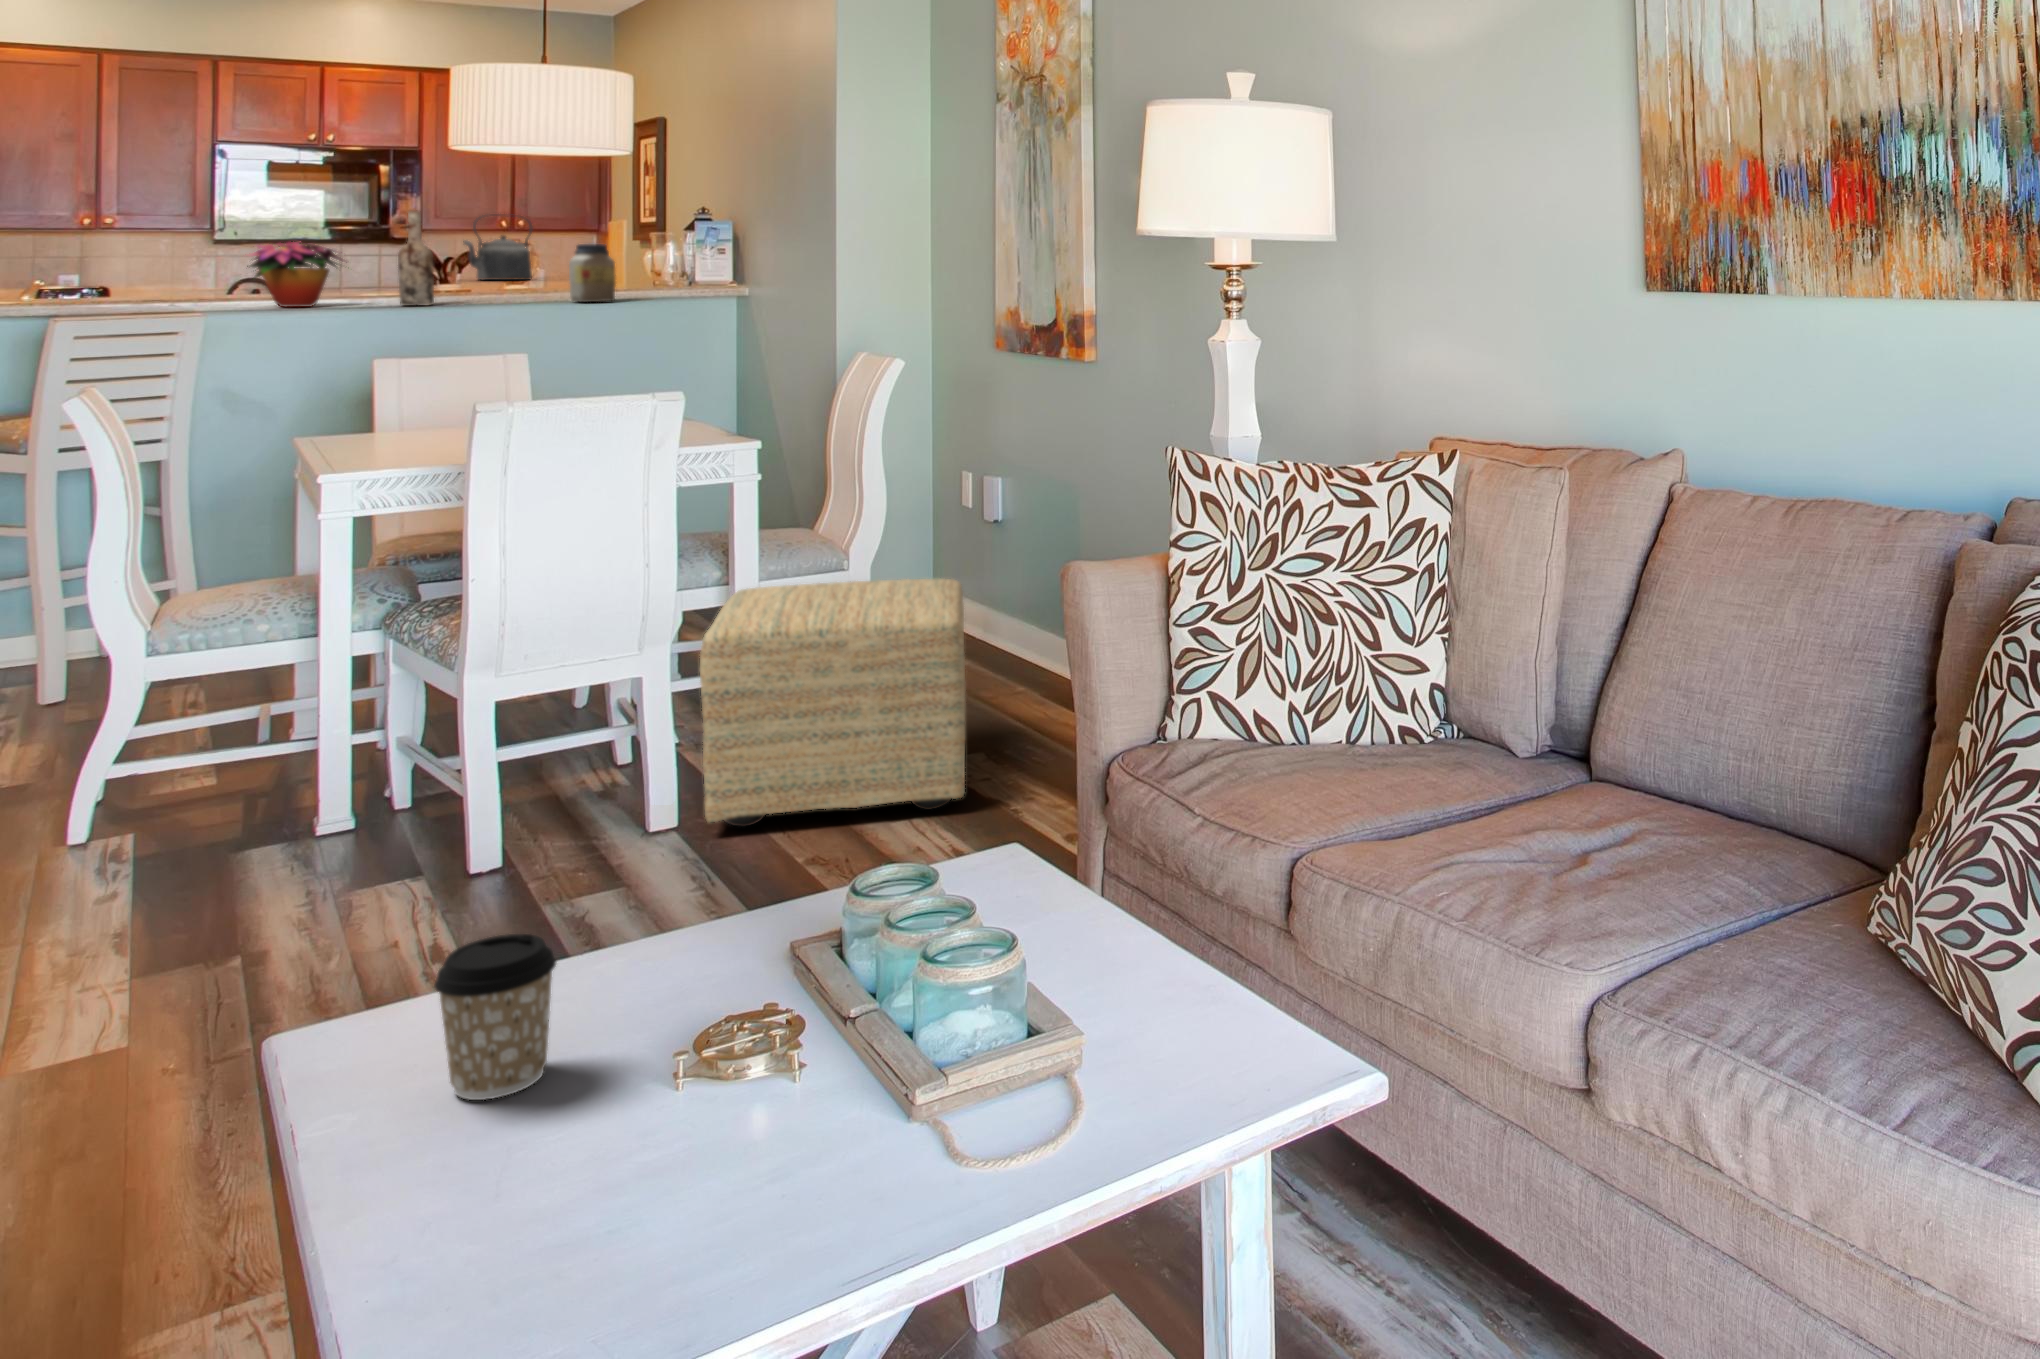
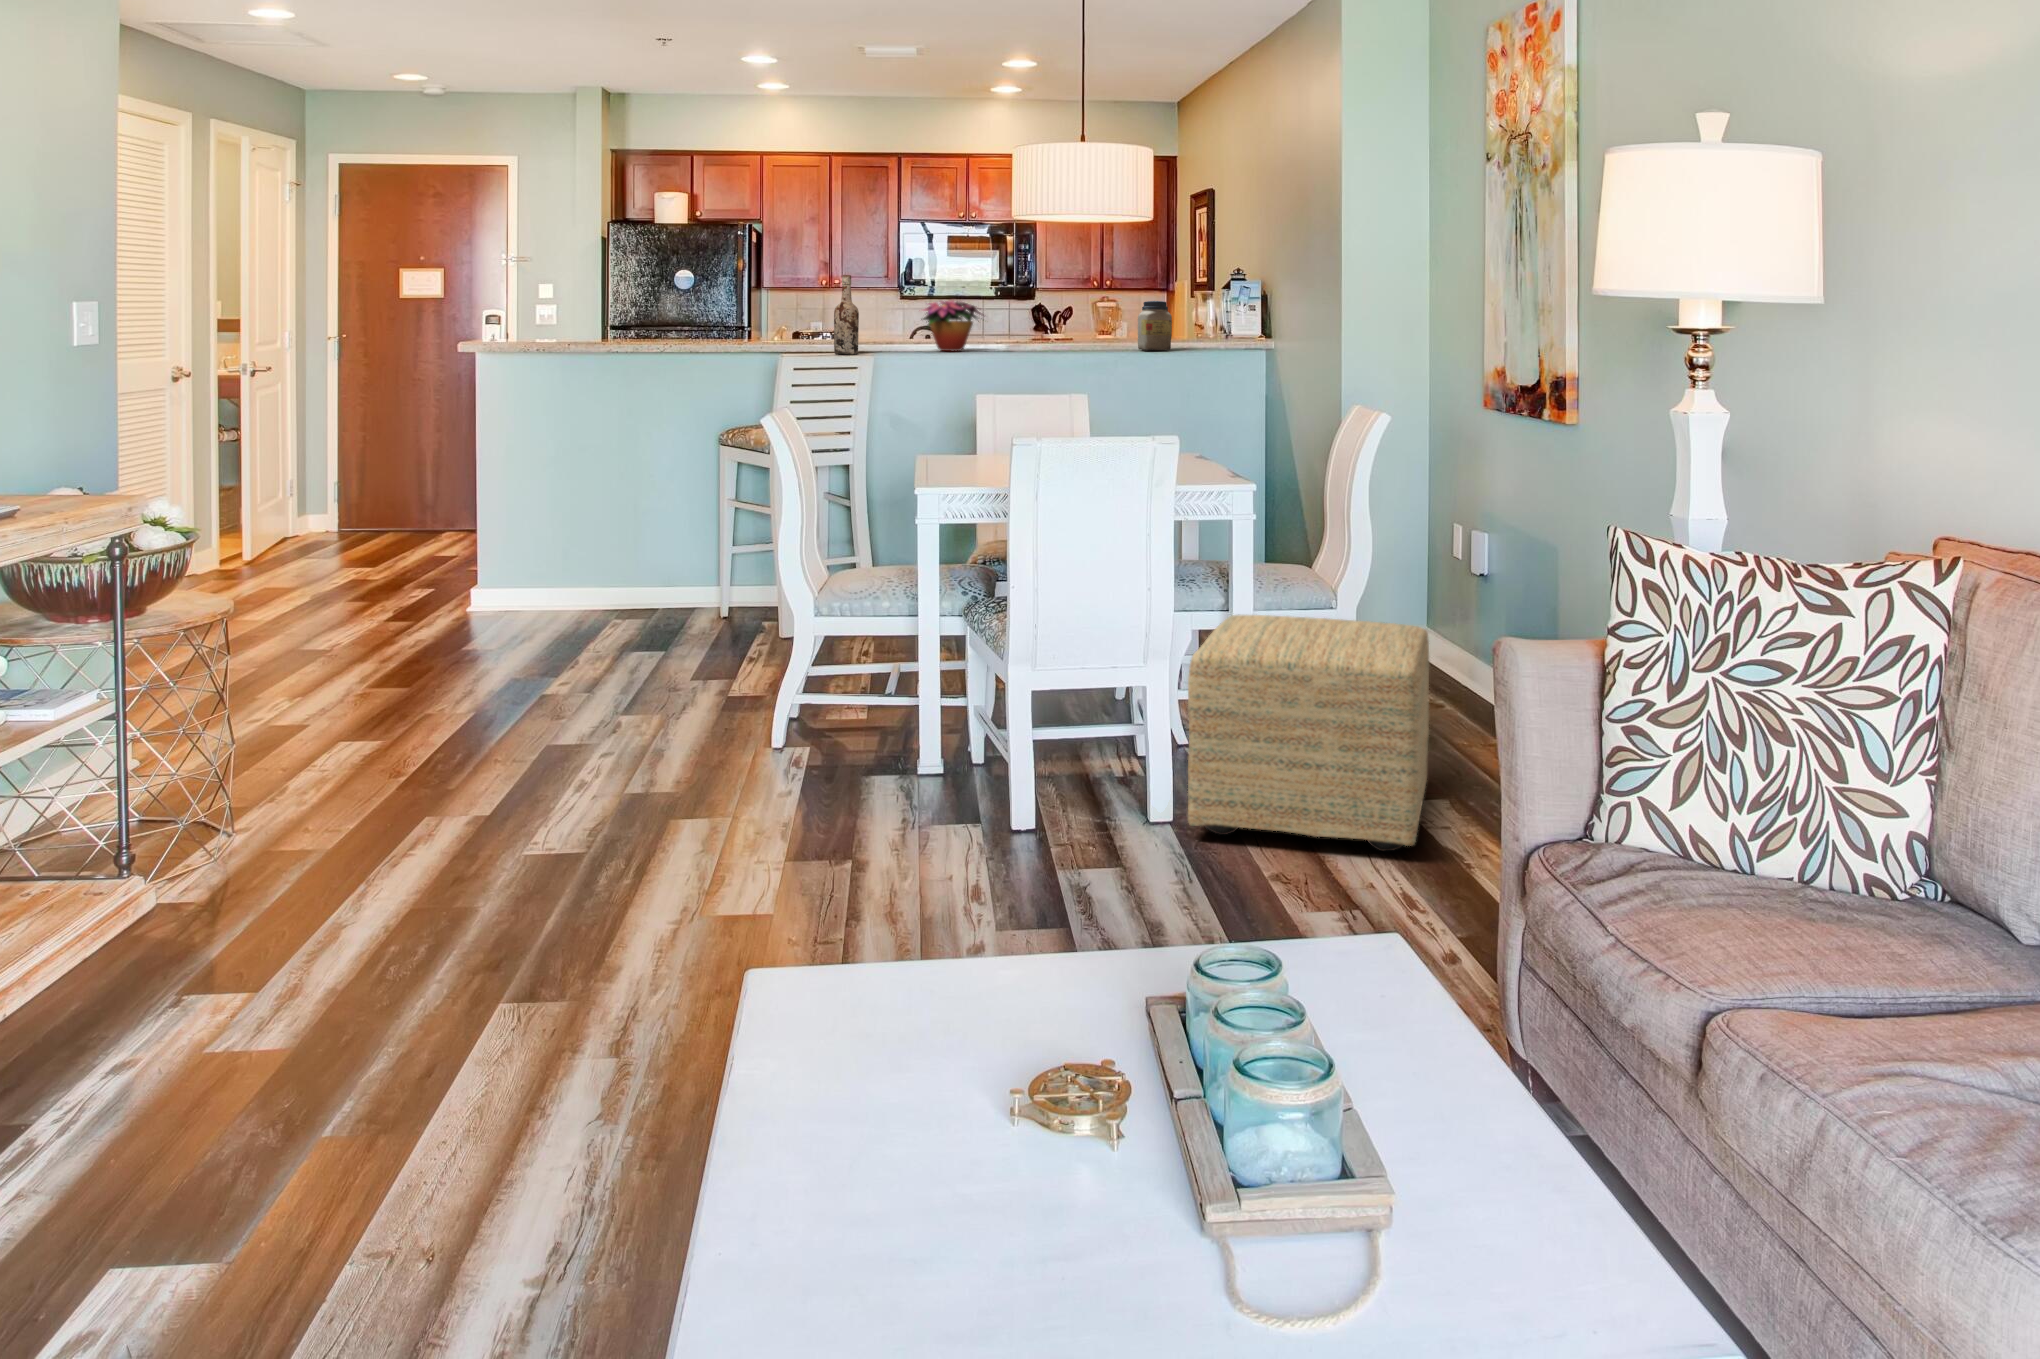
wine bottle: present [398,210,434,306] -> present [834,275,859,354]
kettle: present [463,214,532,280] -> none [1079,277,1128,331]
coffee cup: present [434,934,556,1100] -> none [844,936,940,1088]

